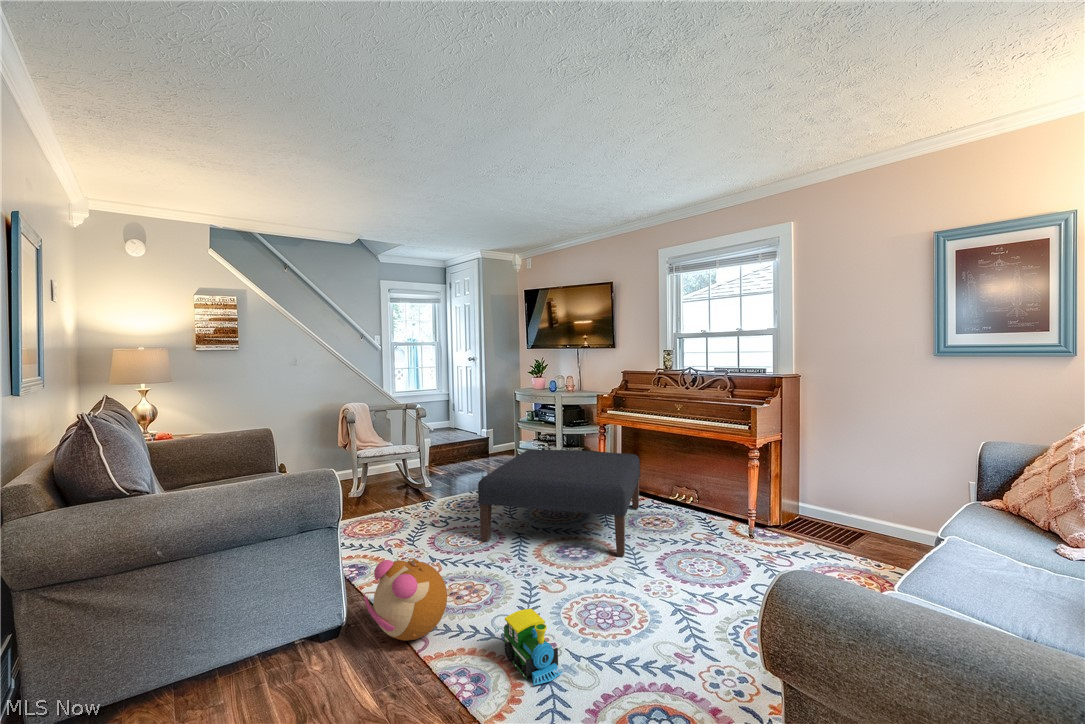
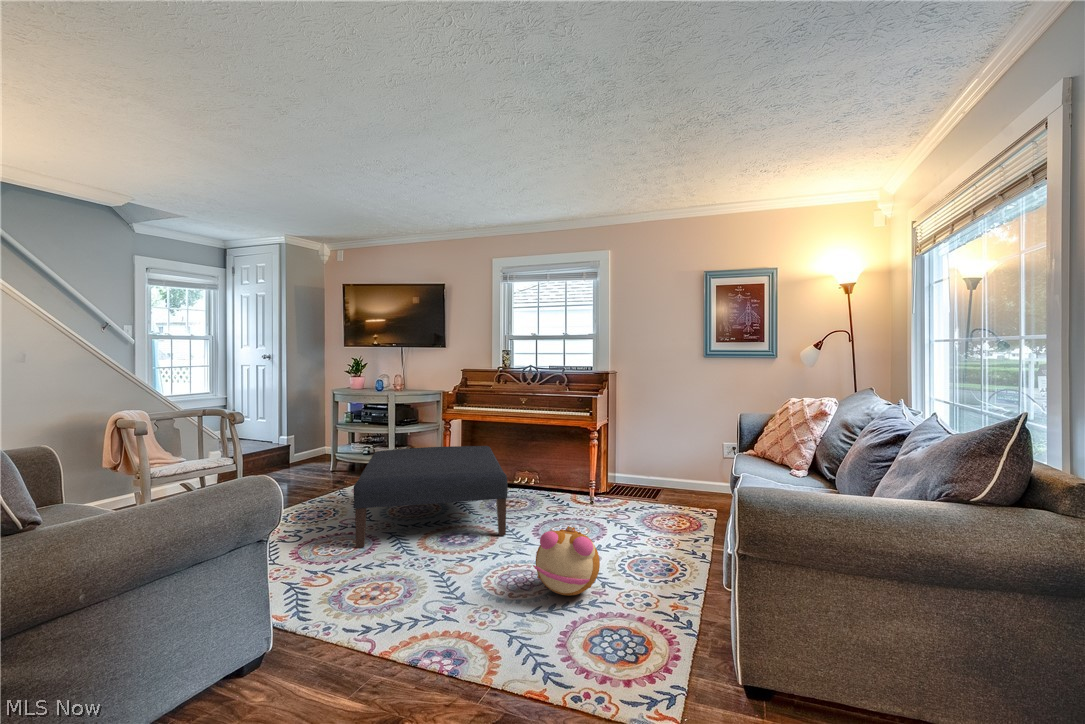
plush toy: present [364,558,447,640] -> present [533,526,600,596]
toy train: present [504,609,563,685] -> none [455,583,519,642]

